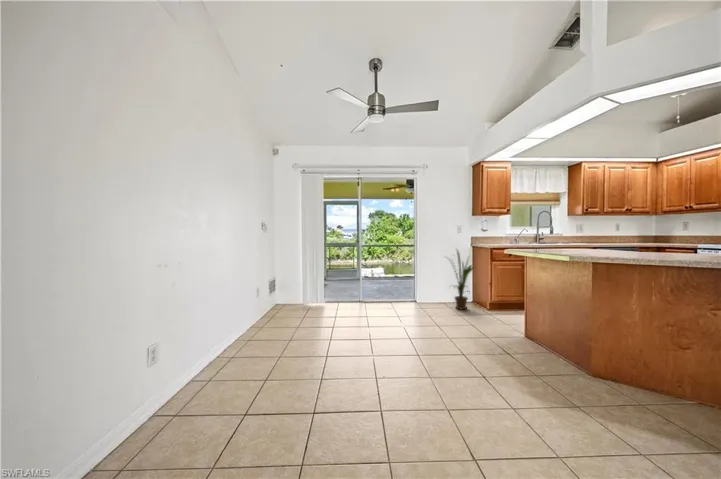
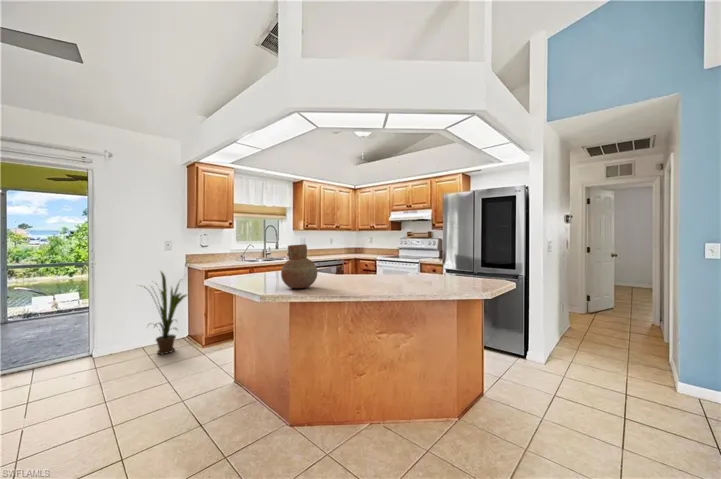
vase: none [582,214,622,253] -> present [281,244,317,288]

